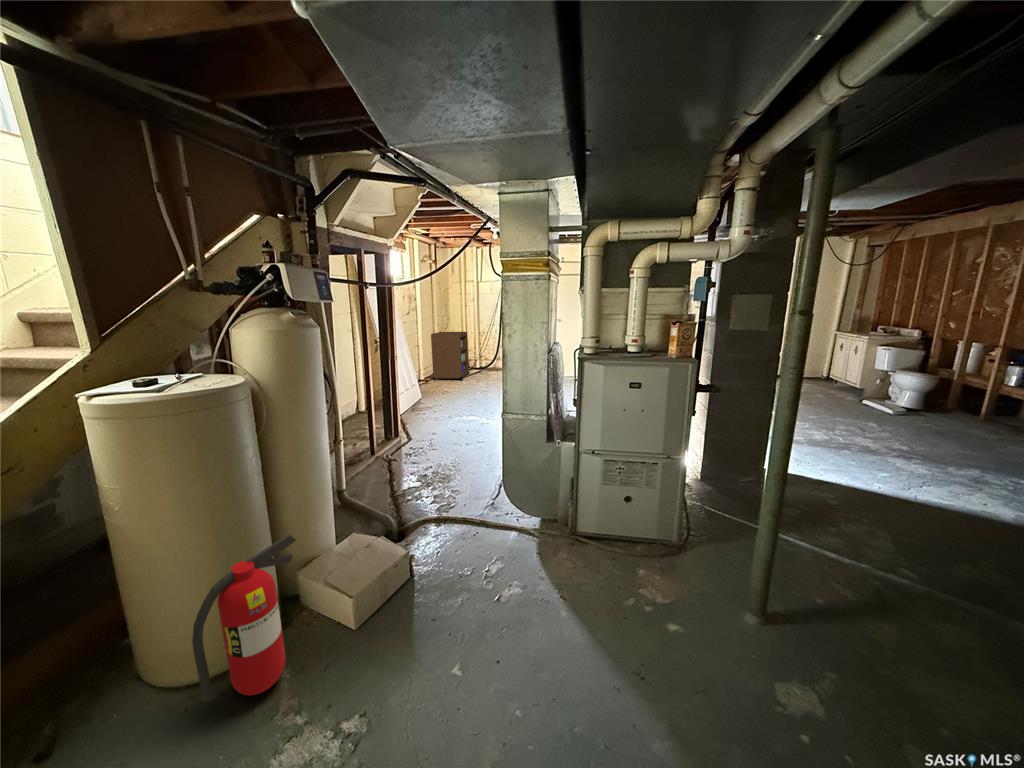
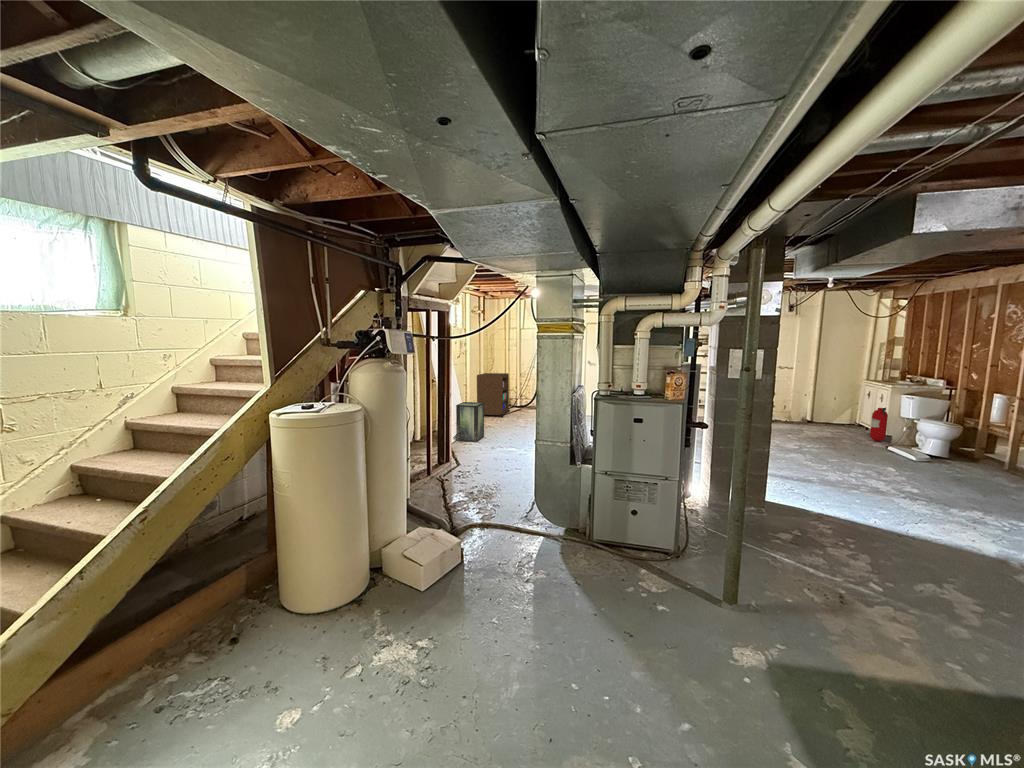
storage box: none [407,365,441,411] -> present [456,402,484,442]
fire extinguisher: present [192,534,296,702] -> present [870,408,888,441]

